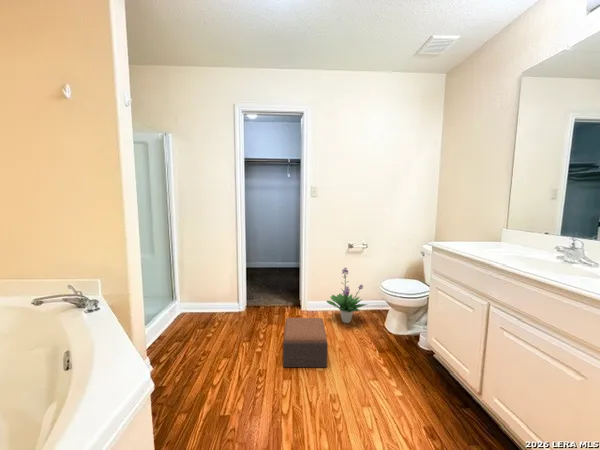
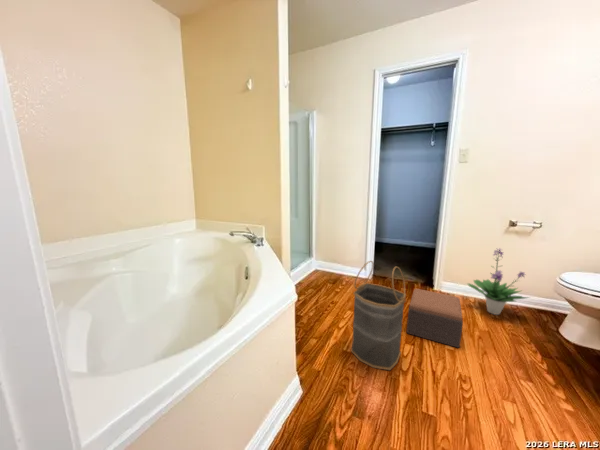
basket: none [229,307,281,424] -> present [351,261,406,370]

